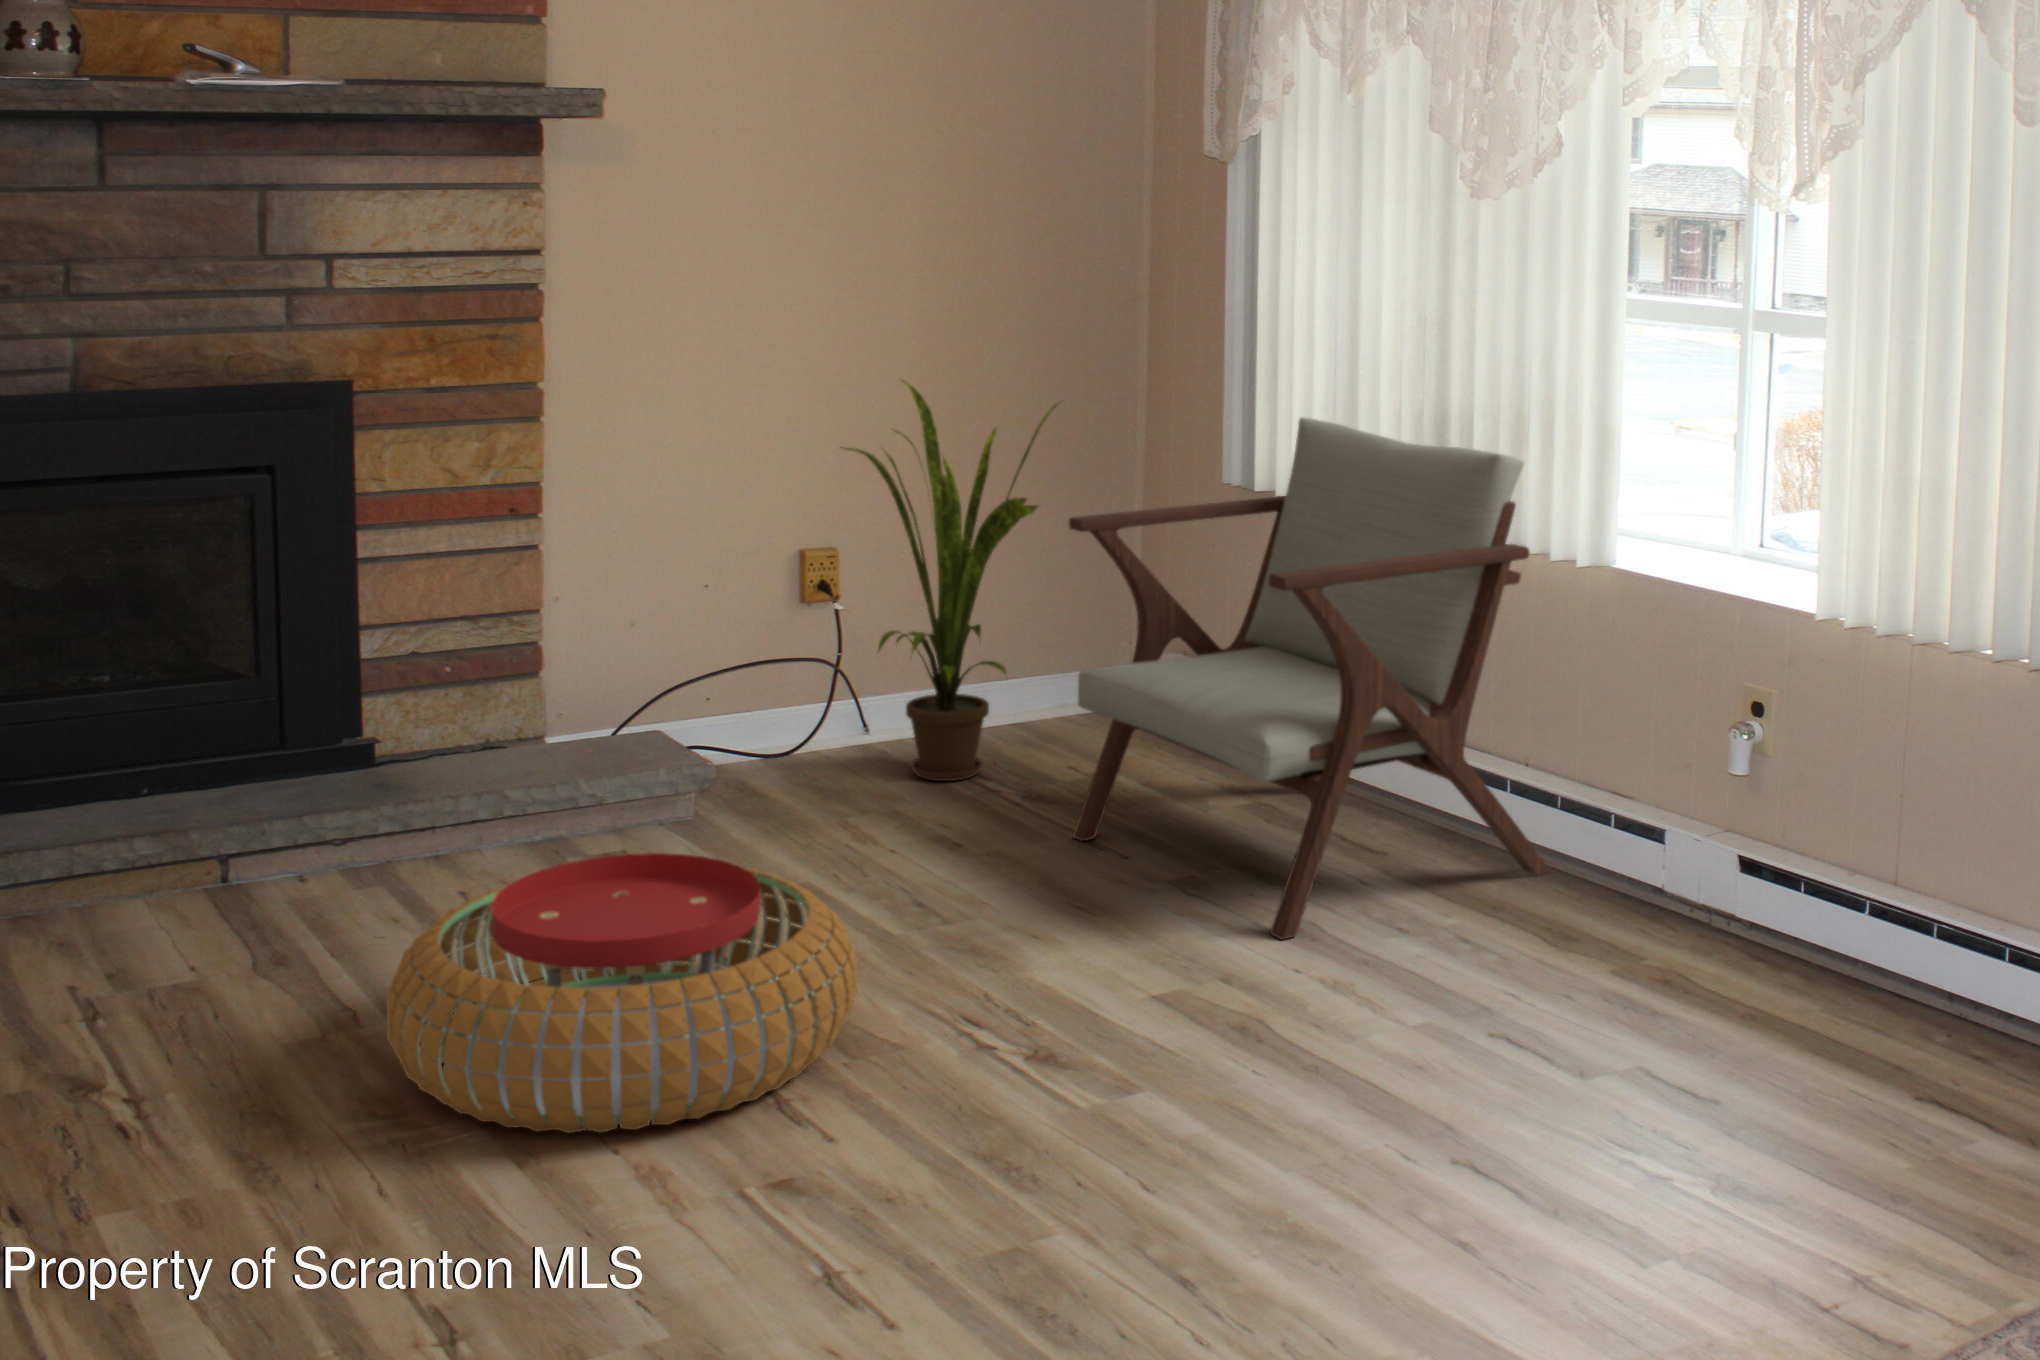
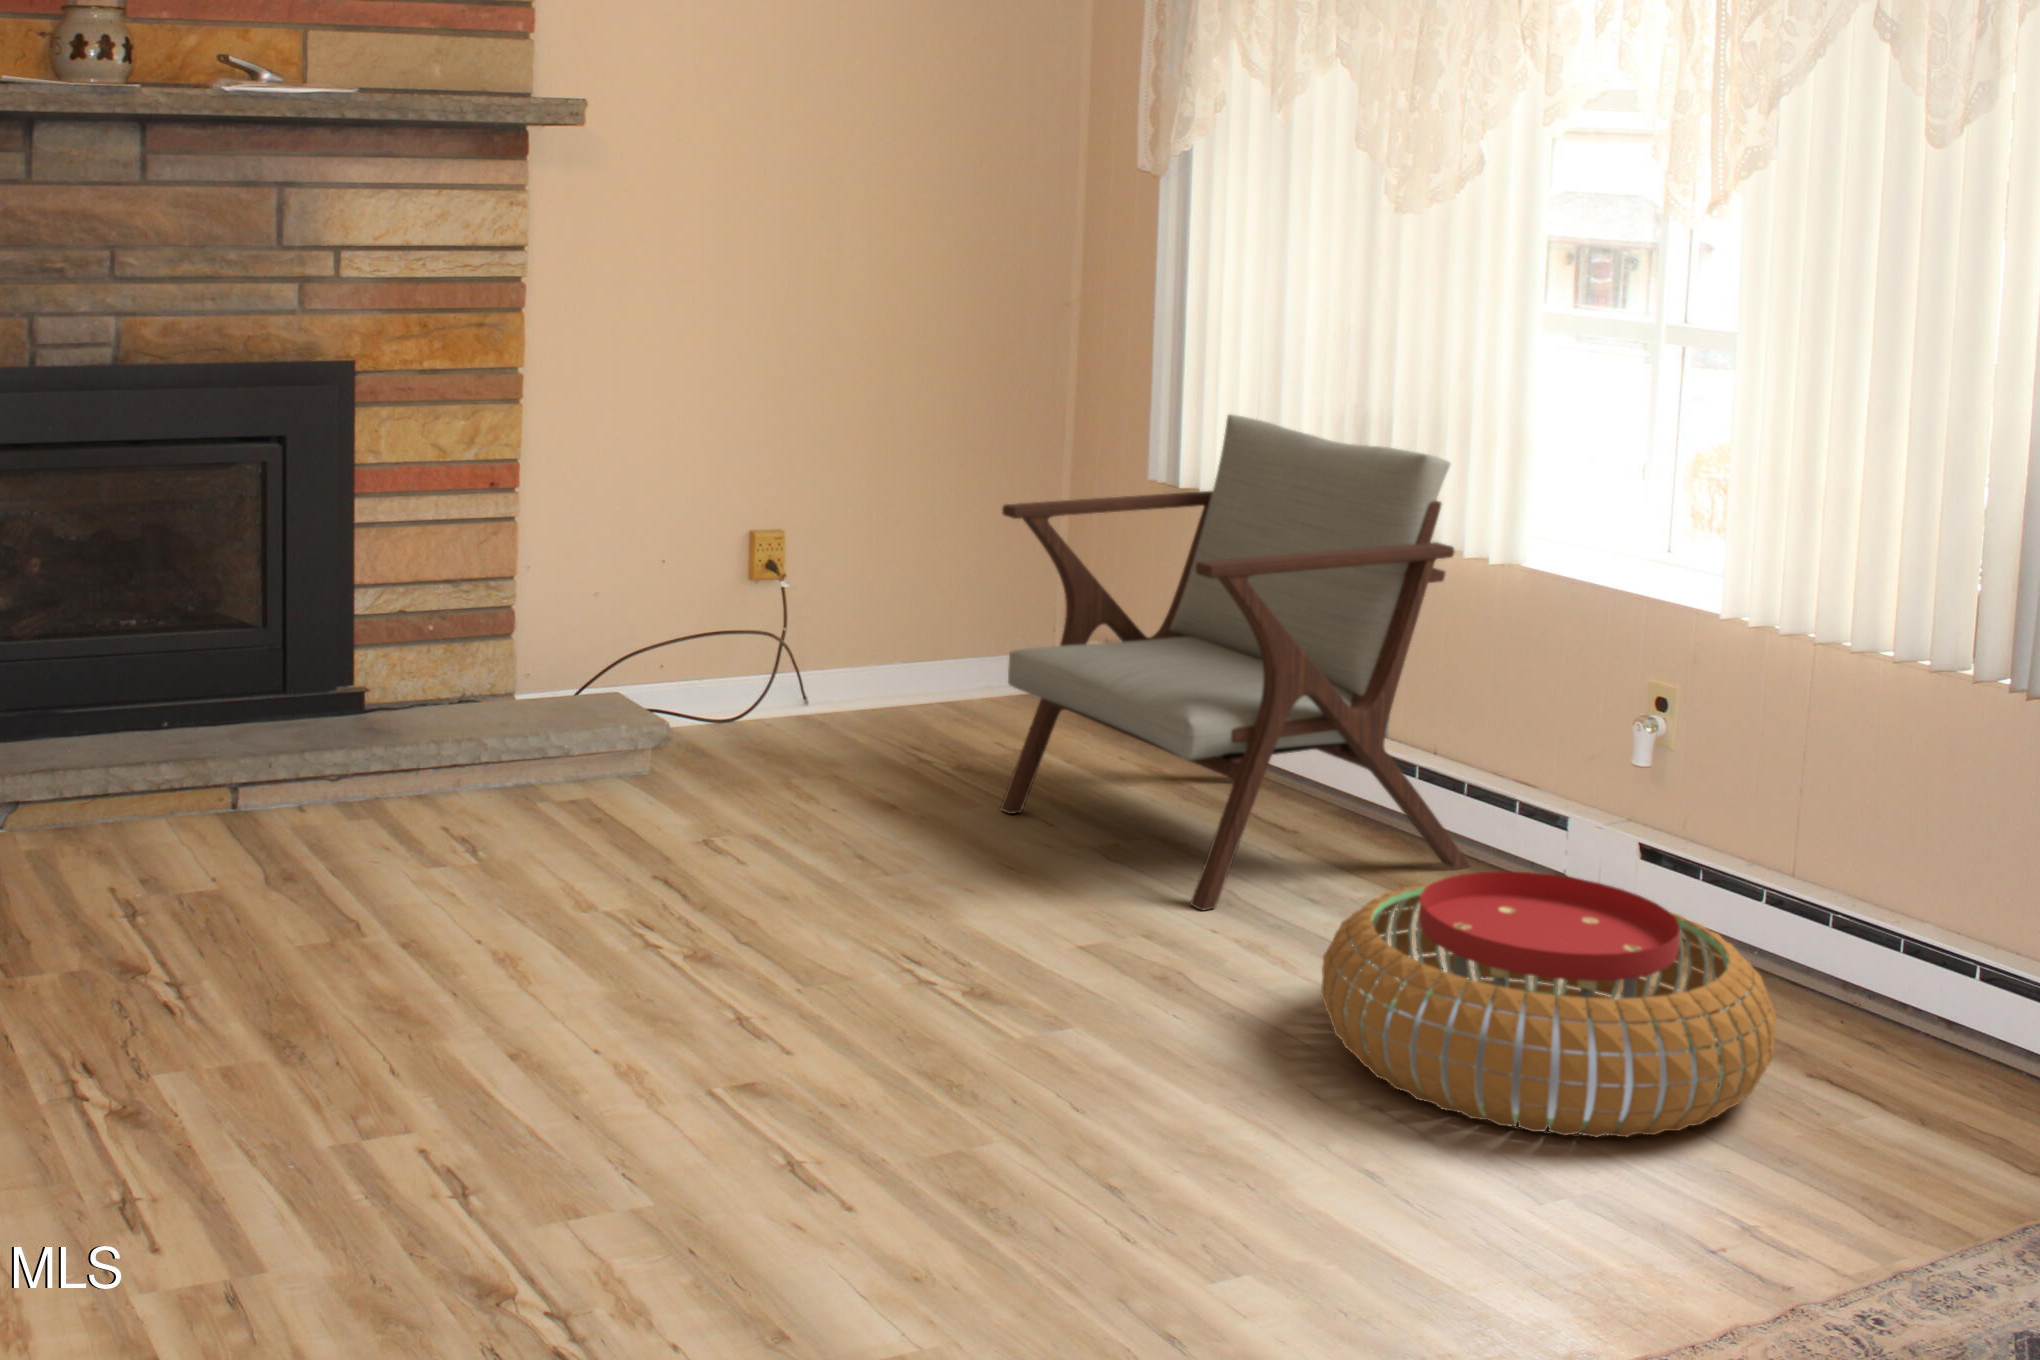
house plant: present [848,380,1063,781] -> none [781,367,1000,754]
pouf: present [386,853,857,1133] -> present [1321,871,1776,1137]

